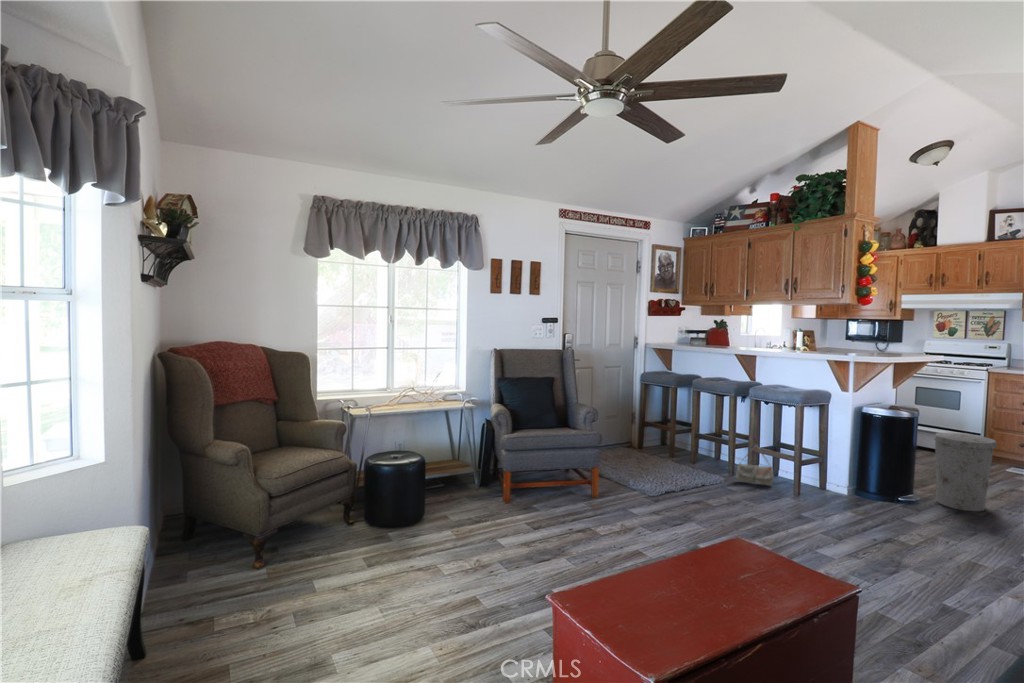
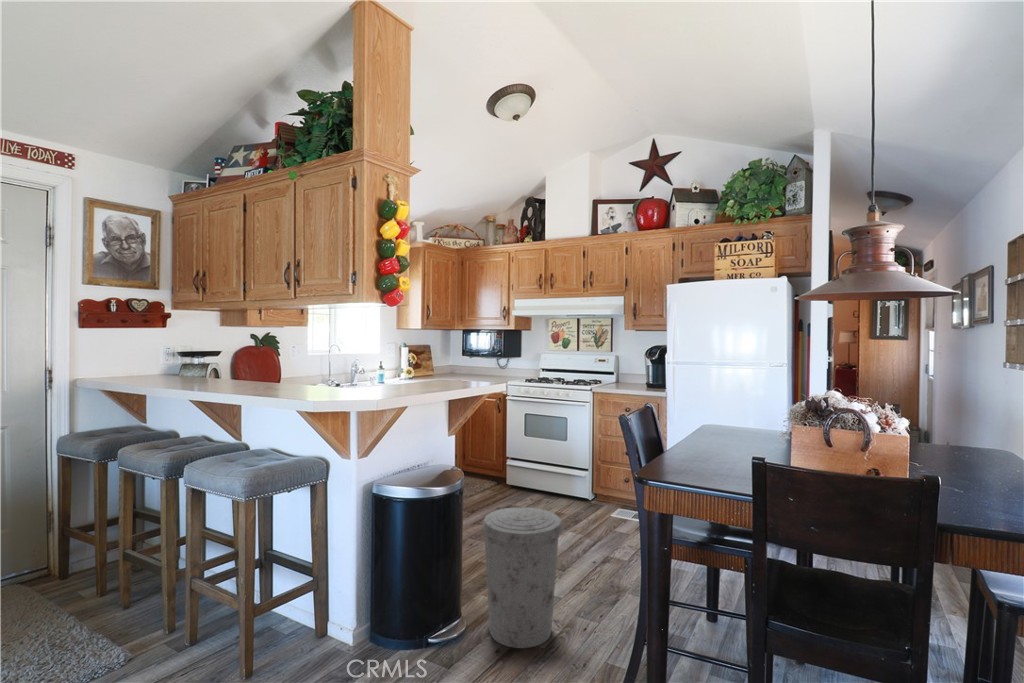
bag: present [736,449,774,486] -> none [140,582,215,661]

